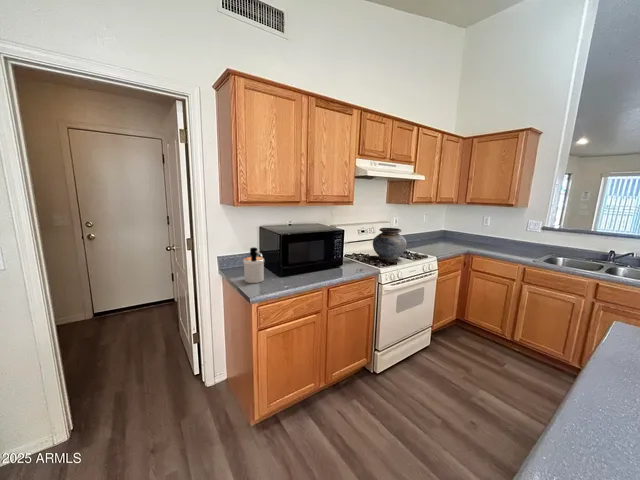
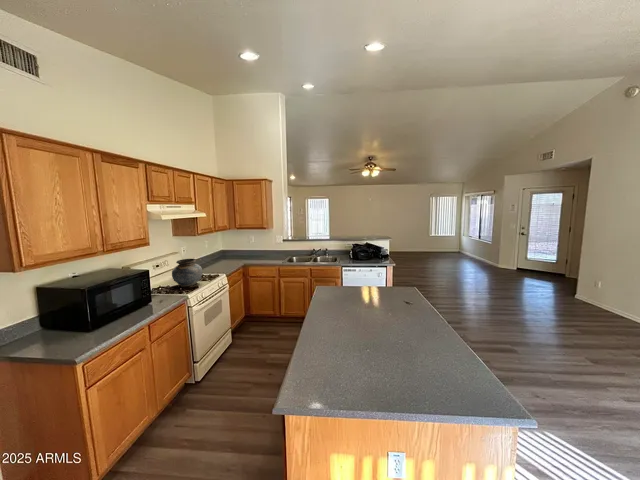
soap dispenser: present [243,248,264,283] -> none [46,309,78,347]

